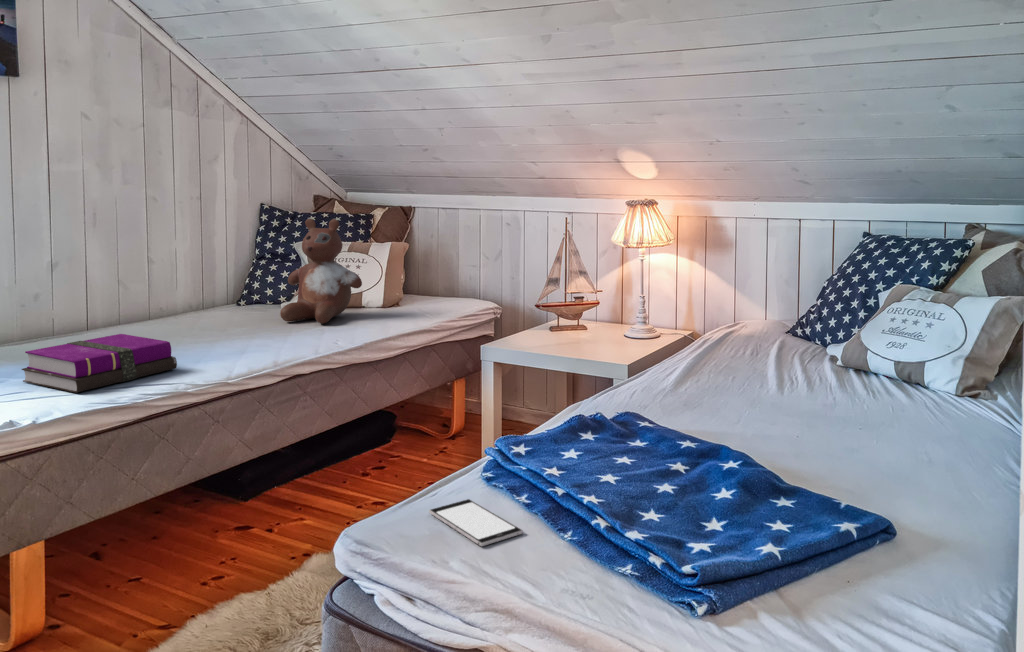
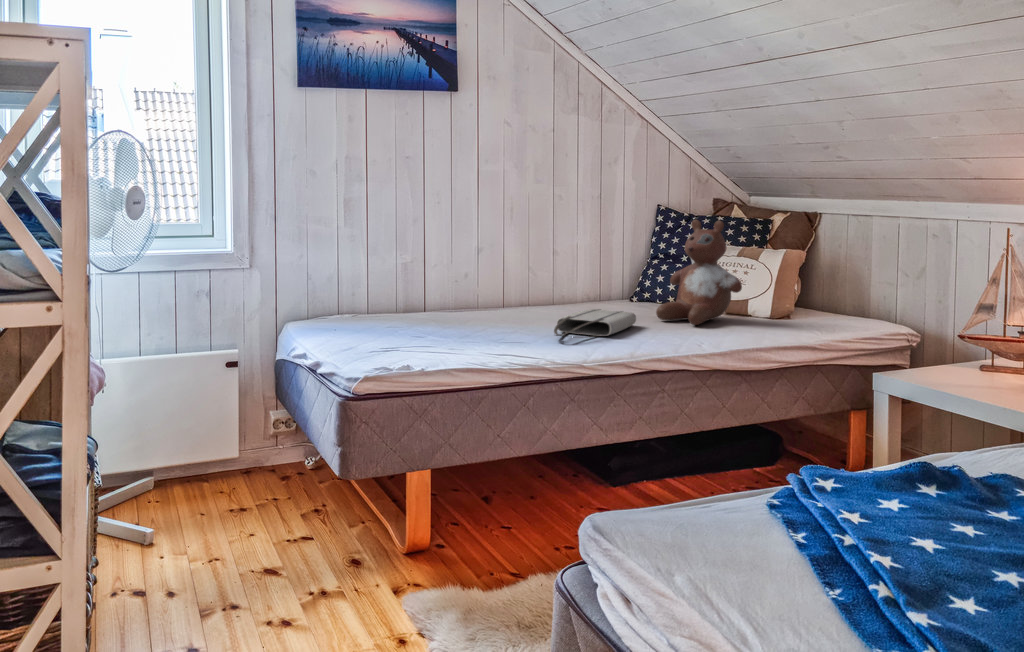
tote bag: none [183,317,264,350] -> present [554,309,636,338]
notebook: present [22,334,177,393] -> none [416,314,538,360]
smartphone: present [429,499,523,546] -> none [687,527,784,584]

